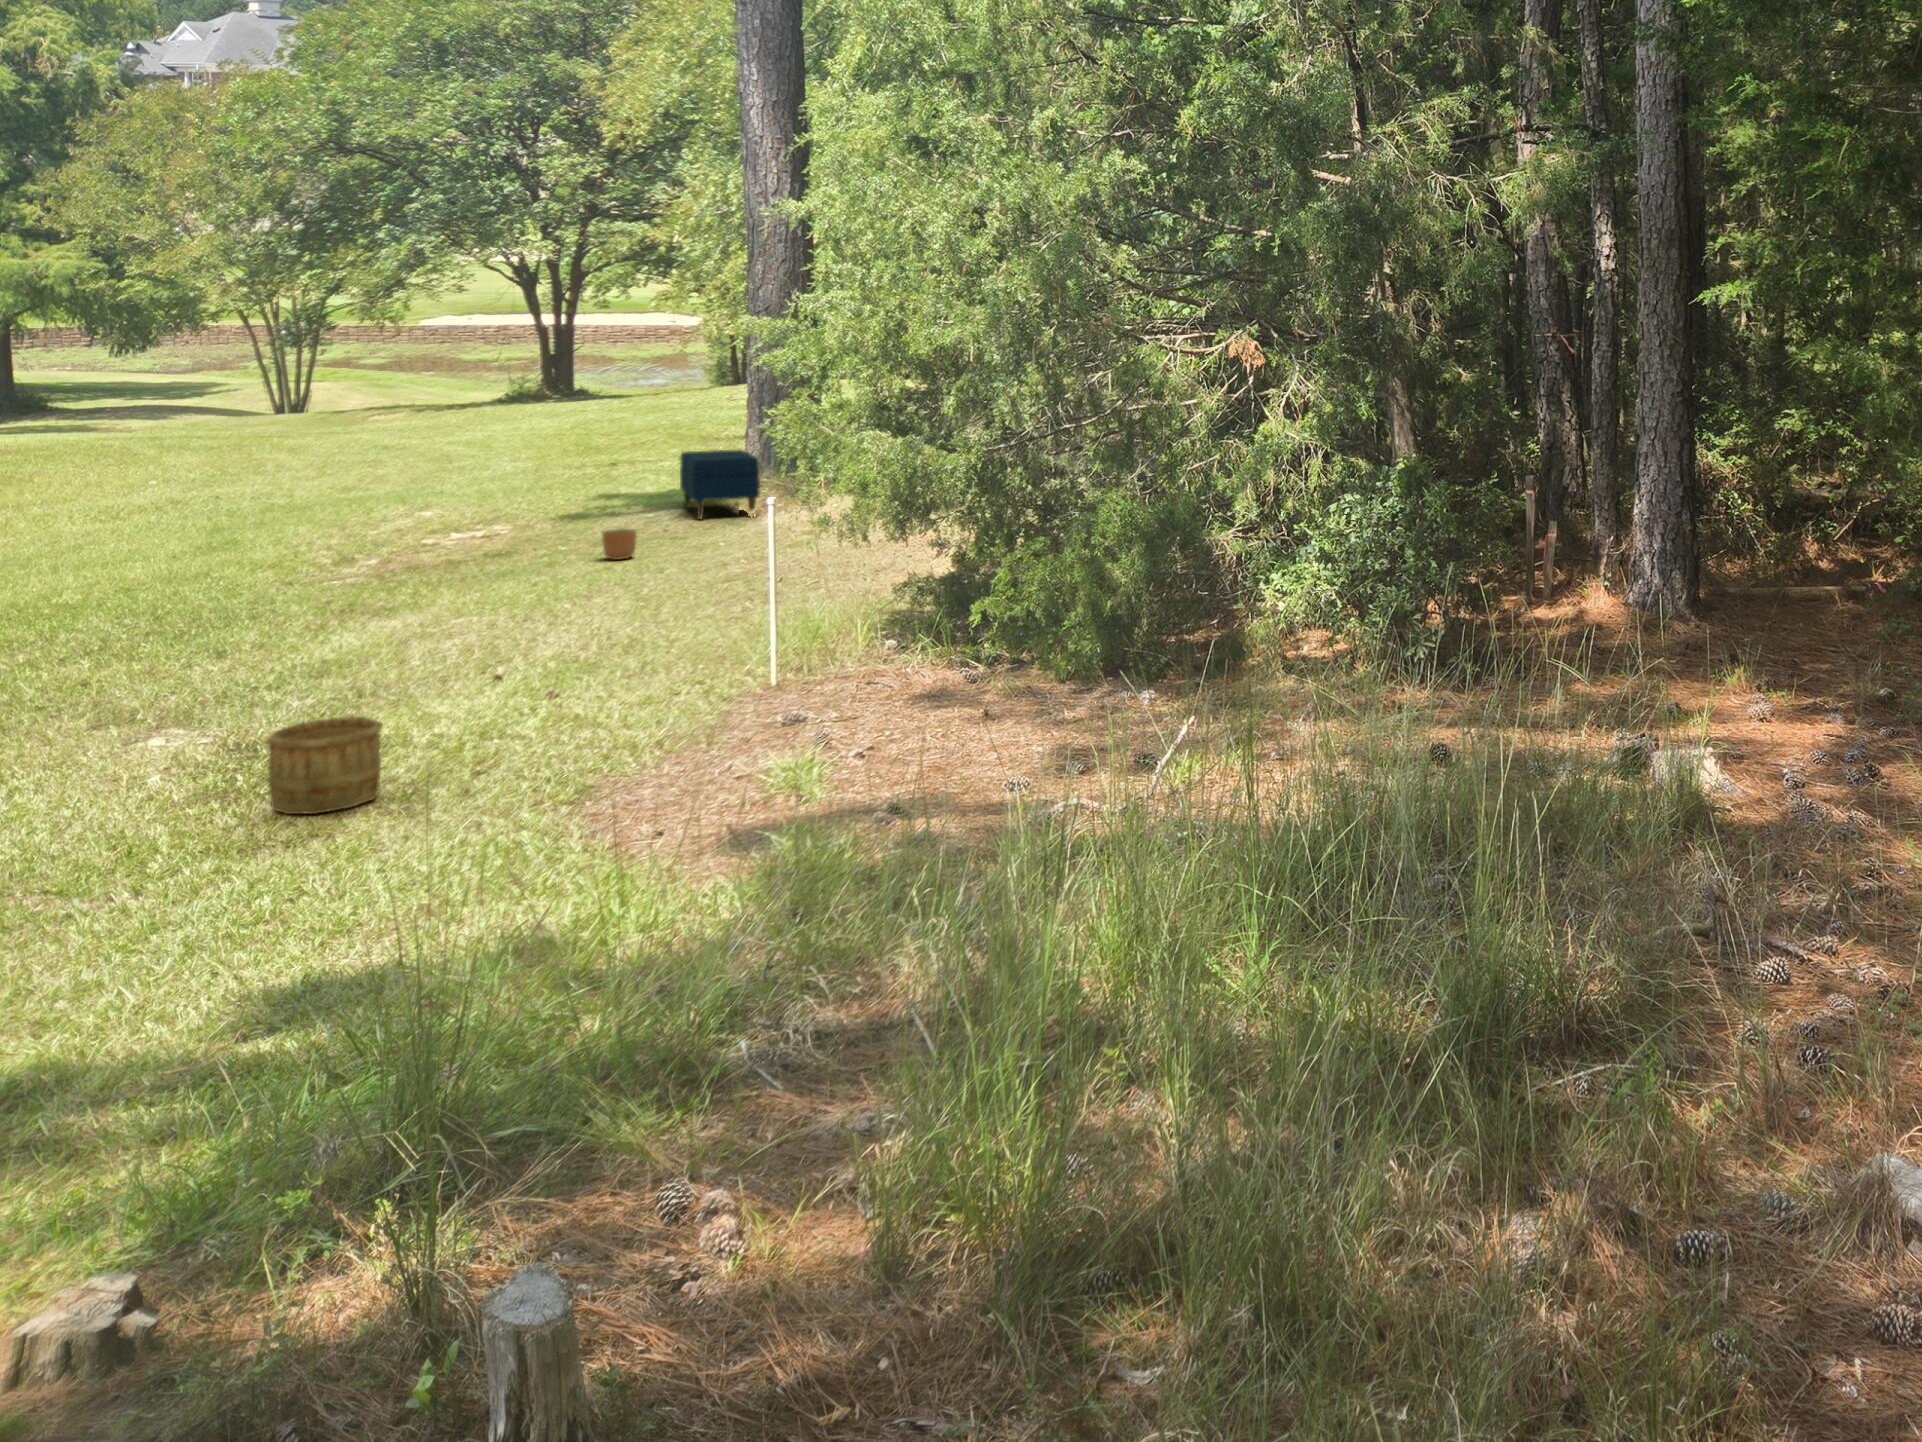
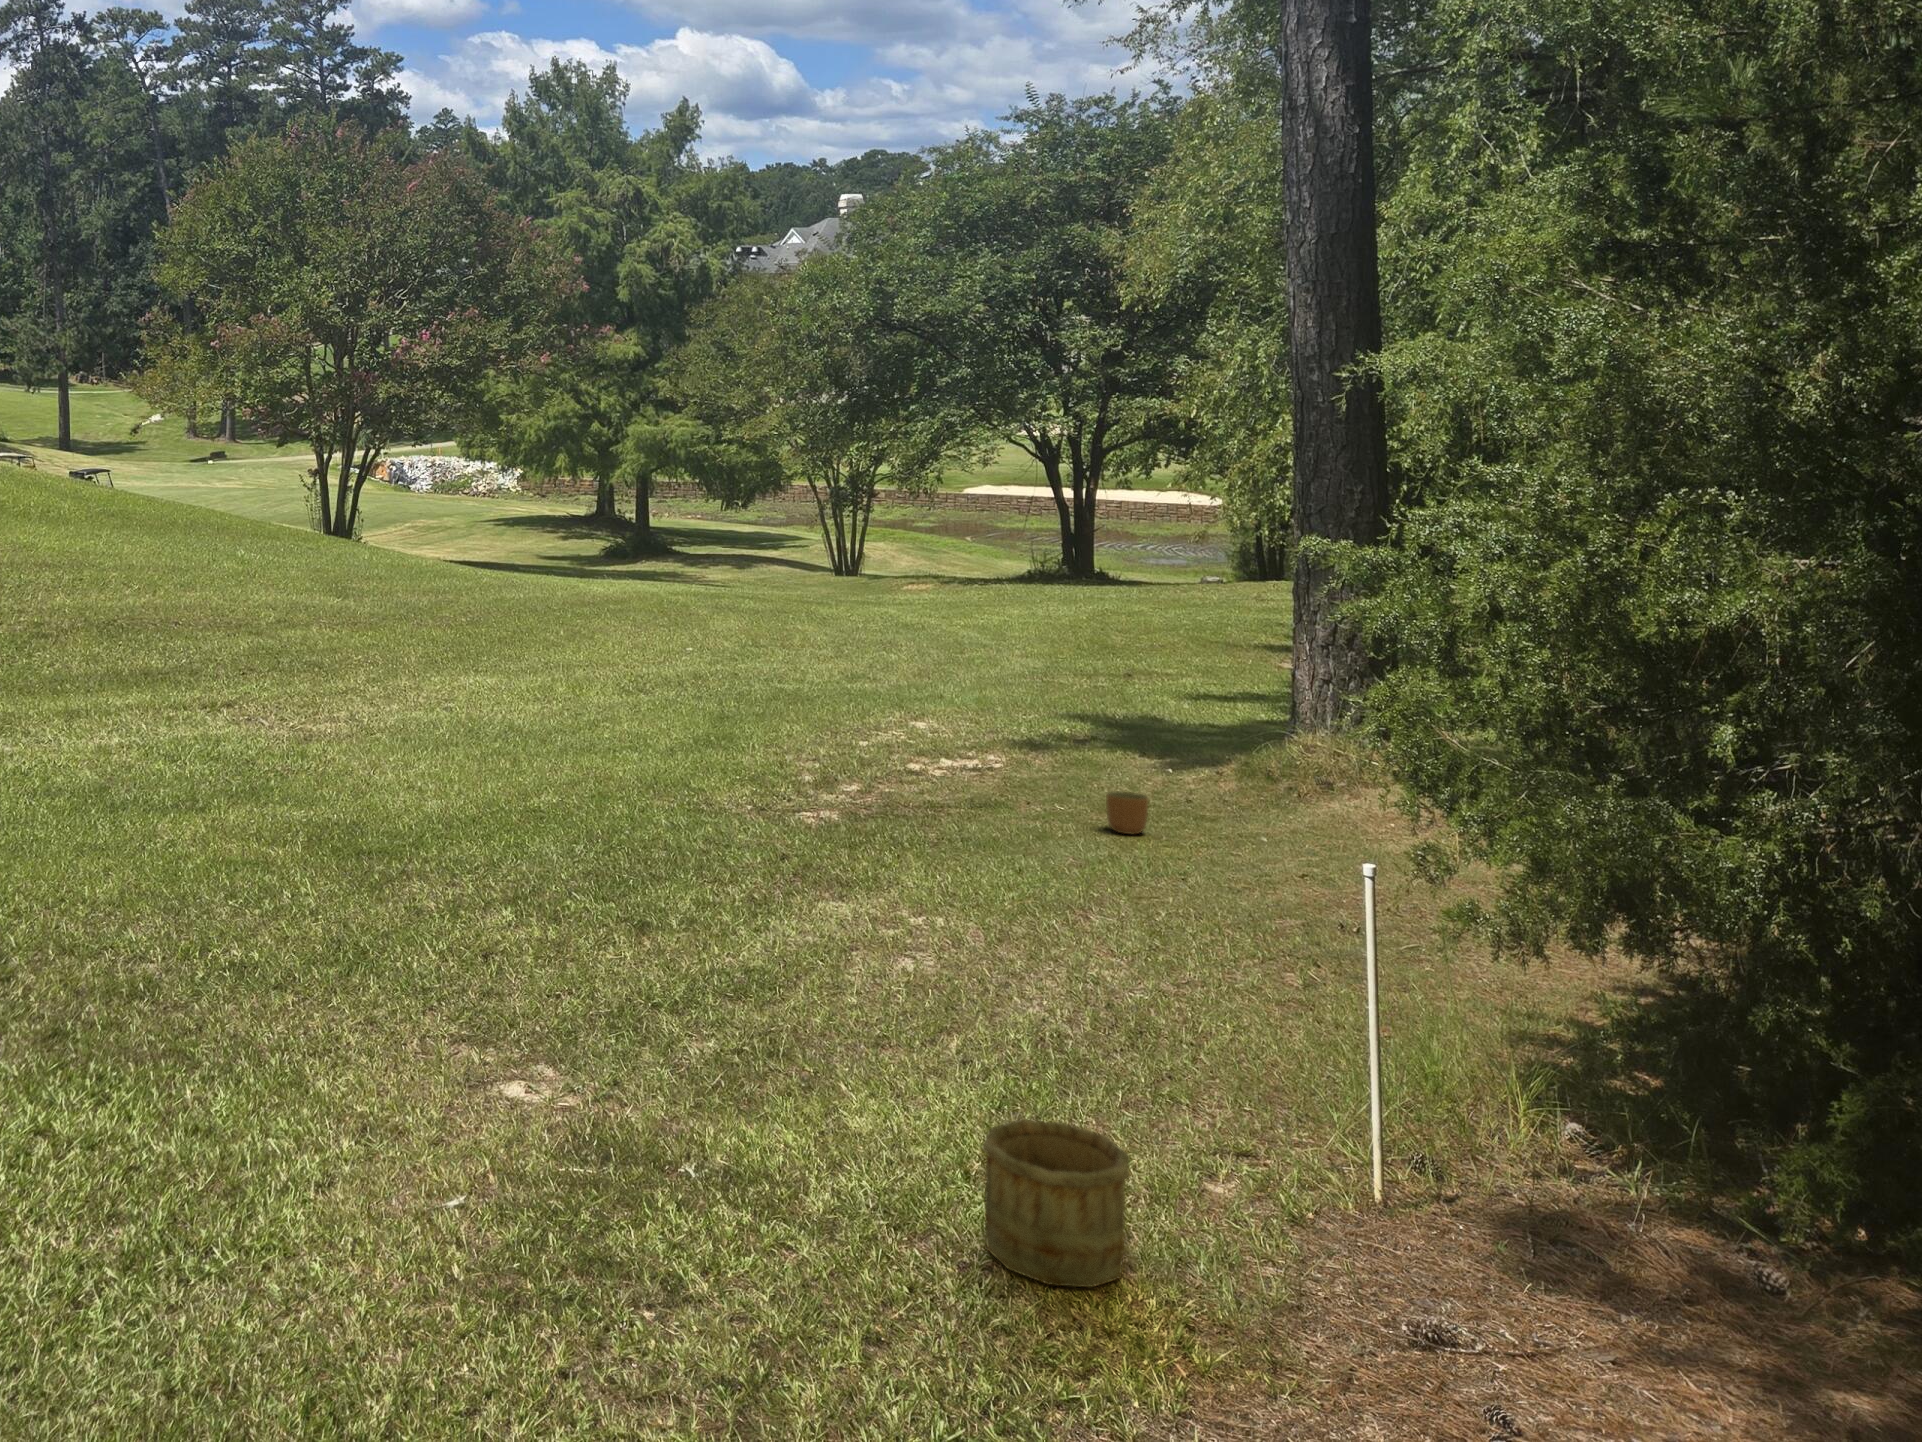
bench: present [680,450,760,519] -> none [1203,684,1307,787]
wooden bucket: present [266,717,383,814] -> present [982,1120,1130,1287]

